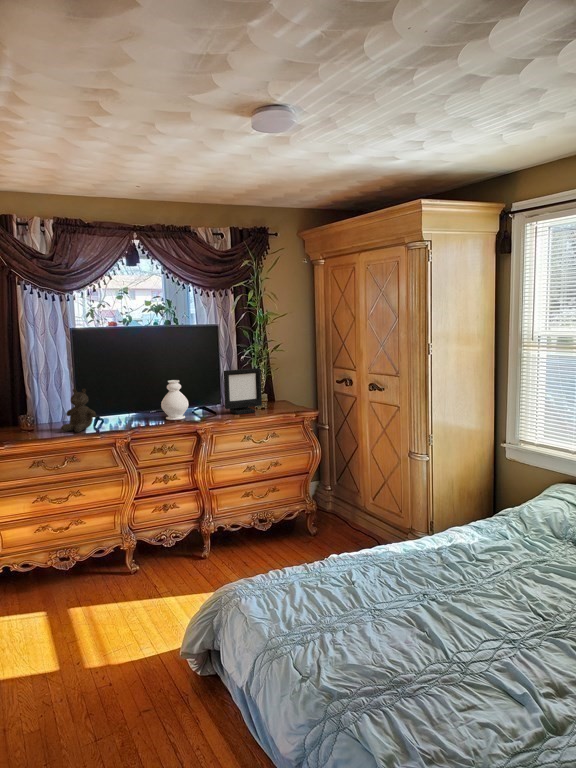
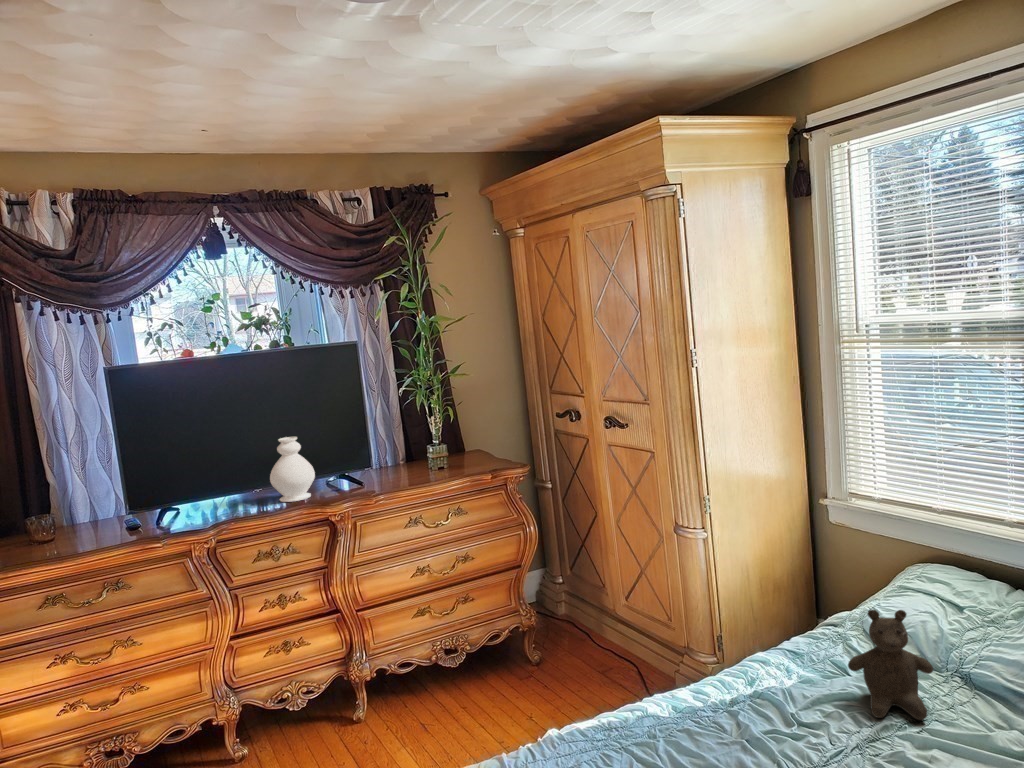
picture frame: present [224,368,262,414] -> none [368,407,436,484]
teddy bear: present [61,389,96,432] -> present [848,610,933,720]

